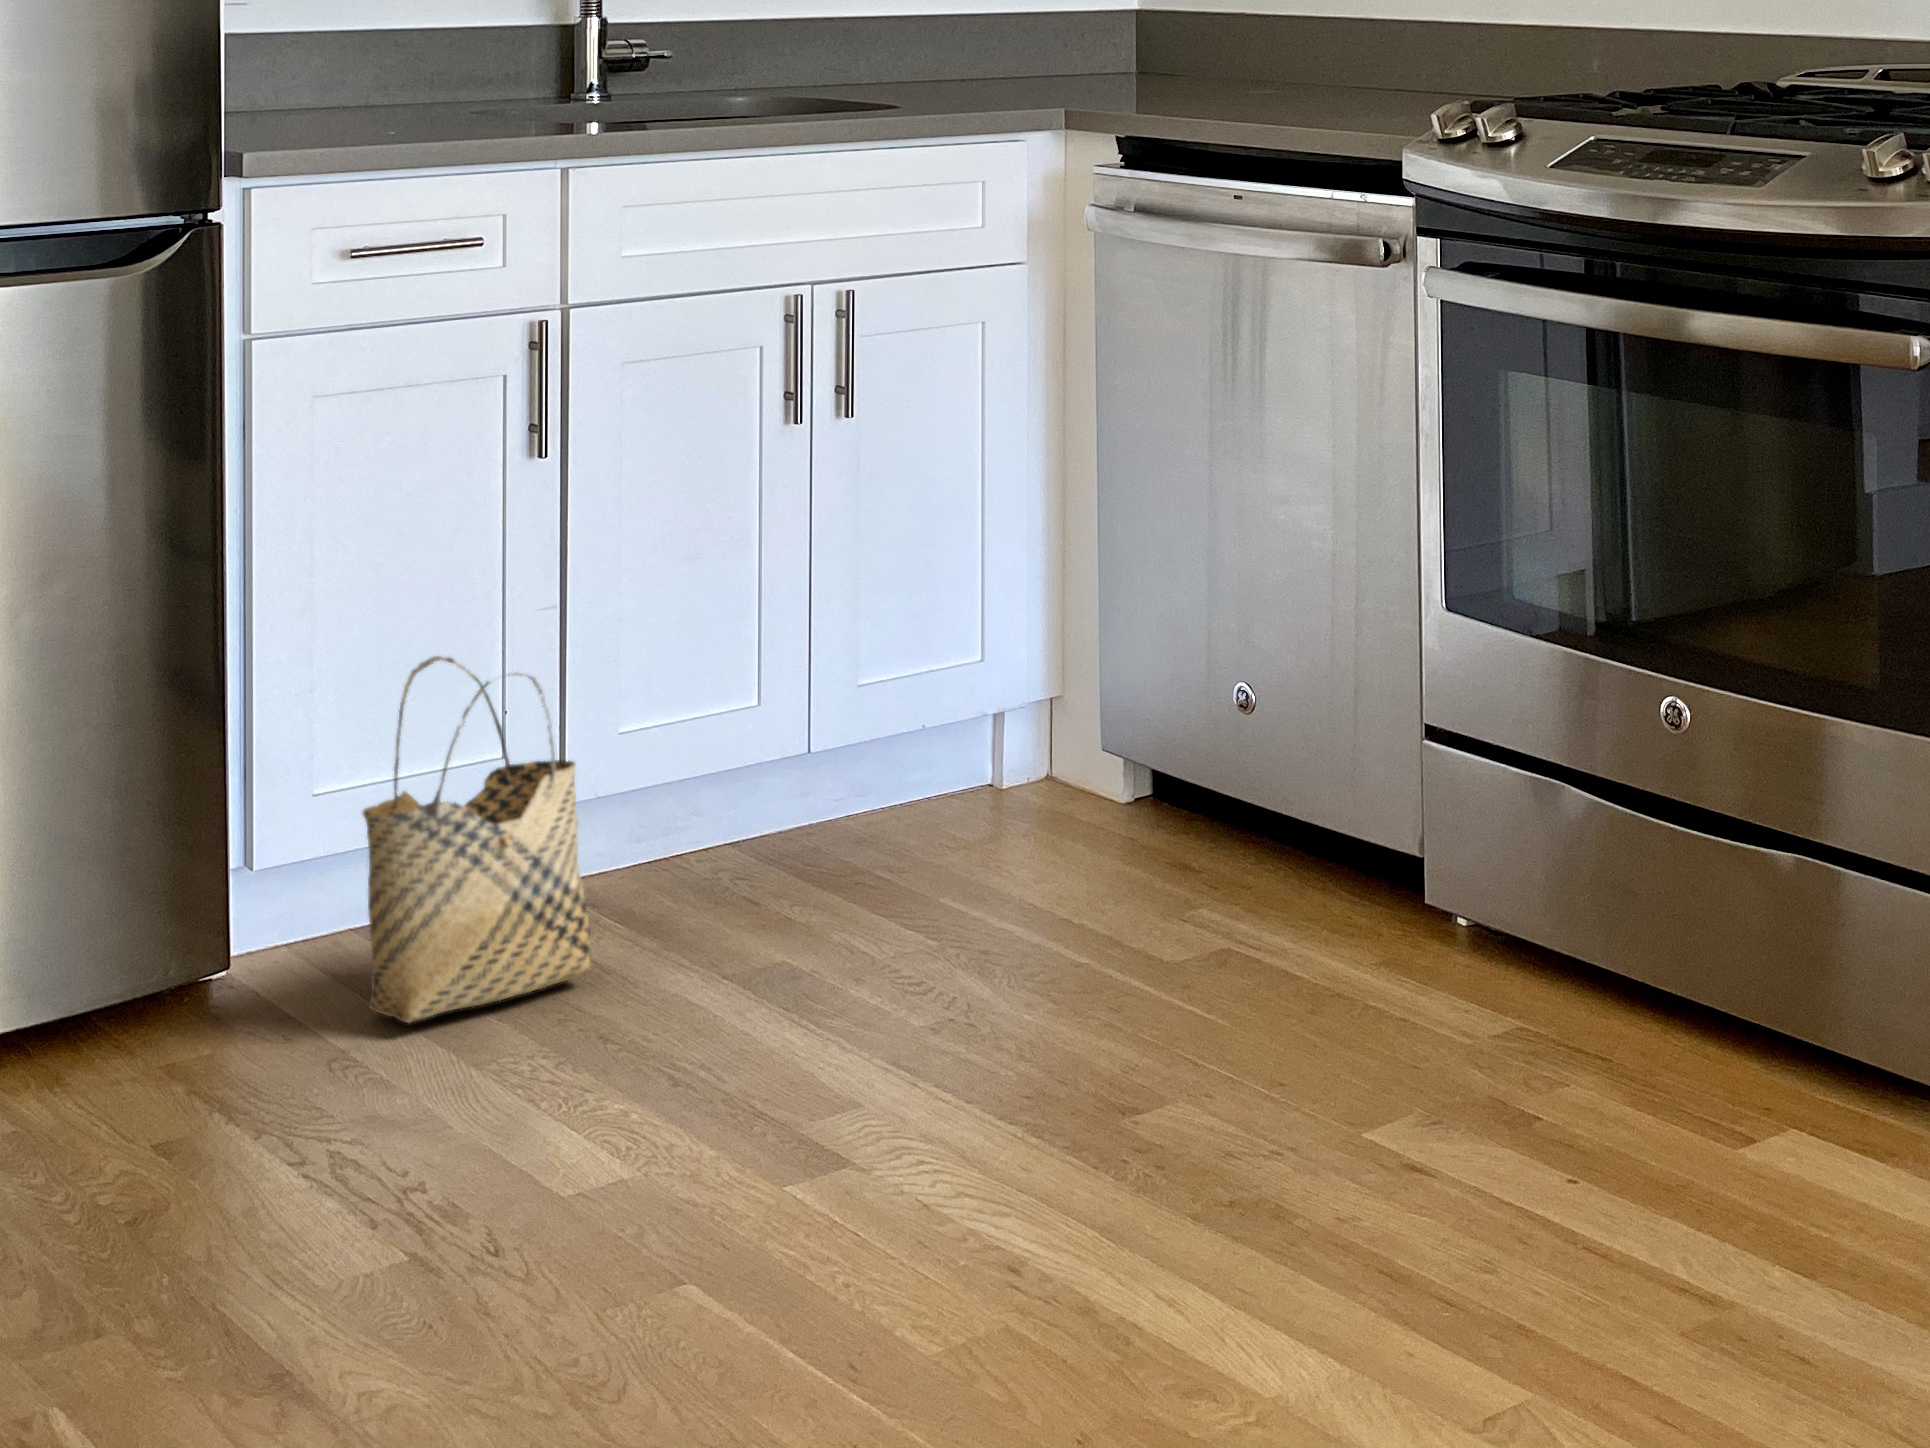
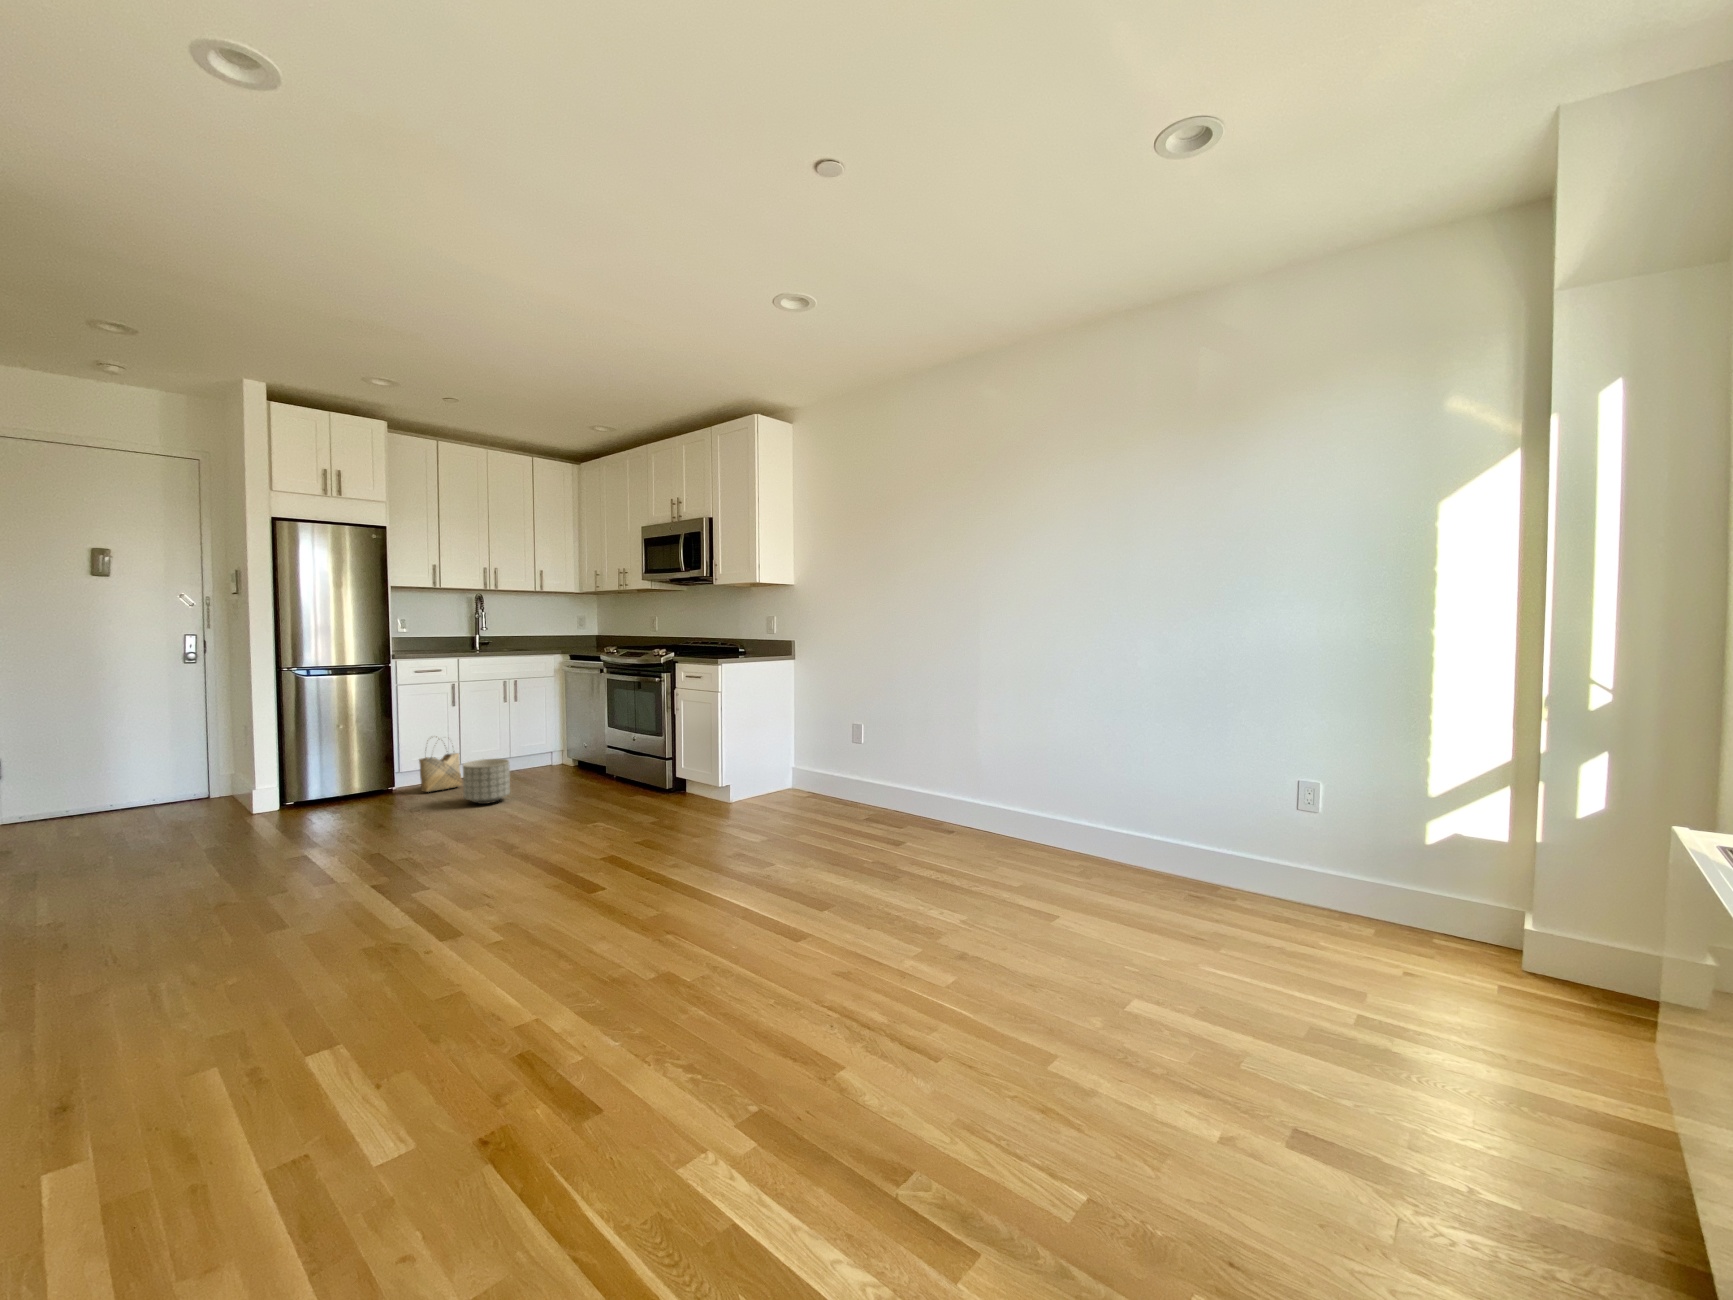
planter: none [677,848,955,1177] -> present [463,759,510,804]

